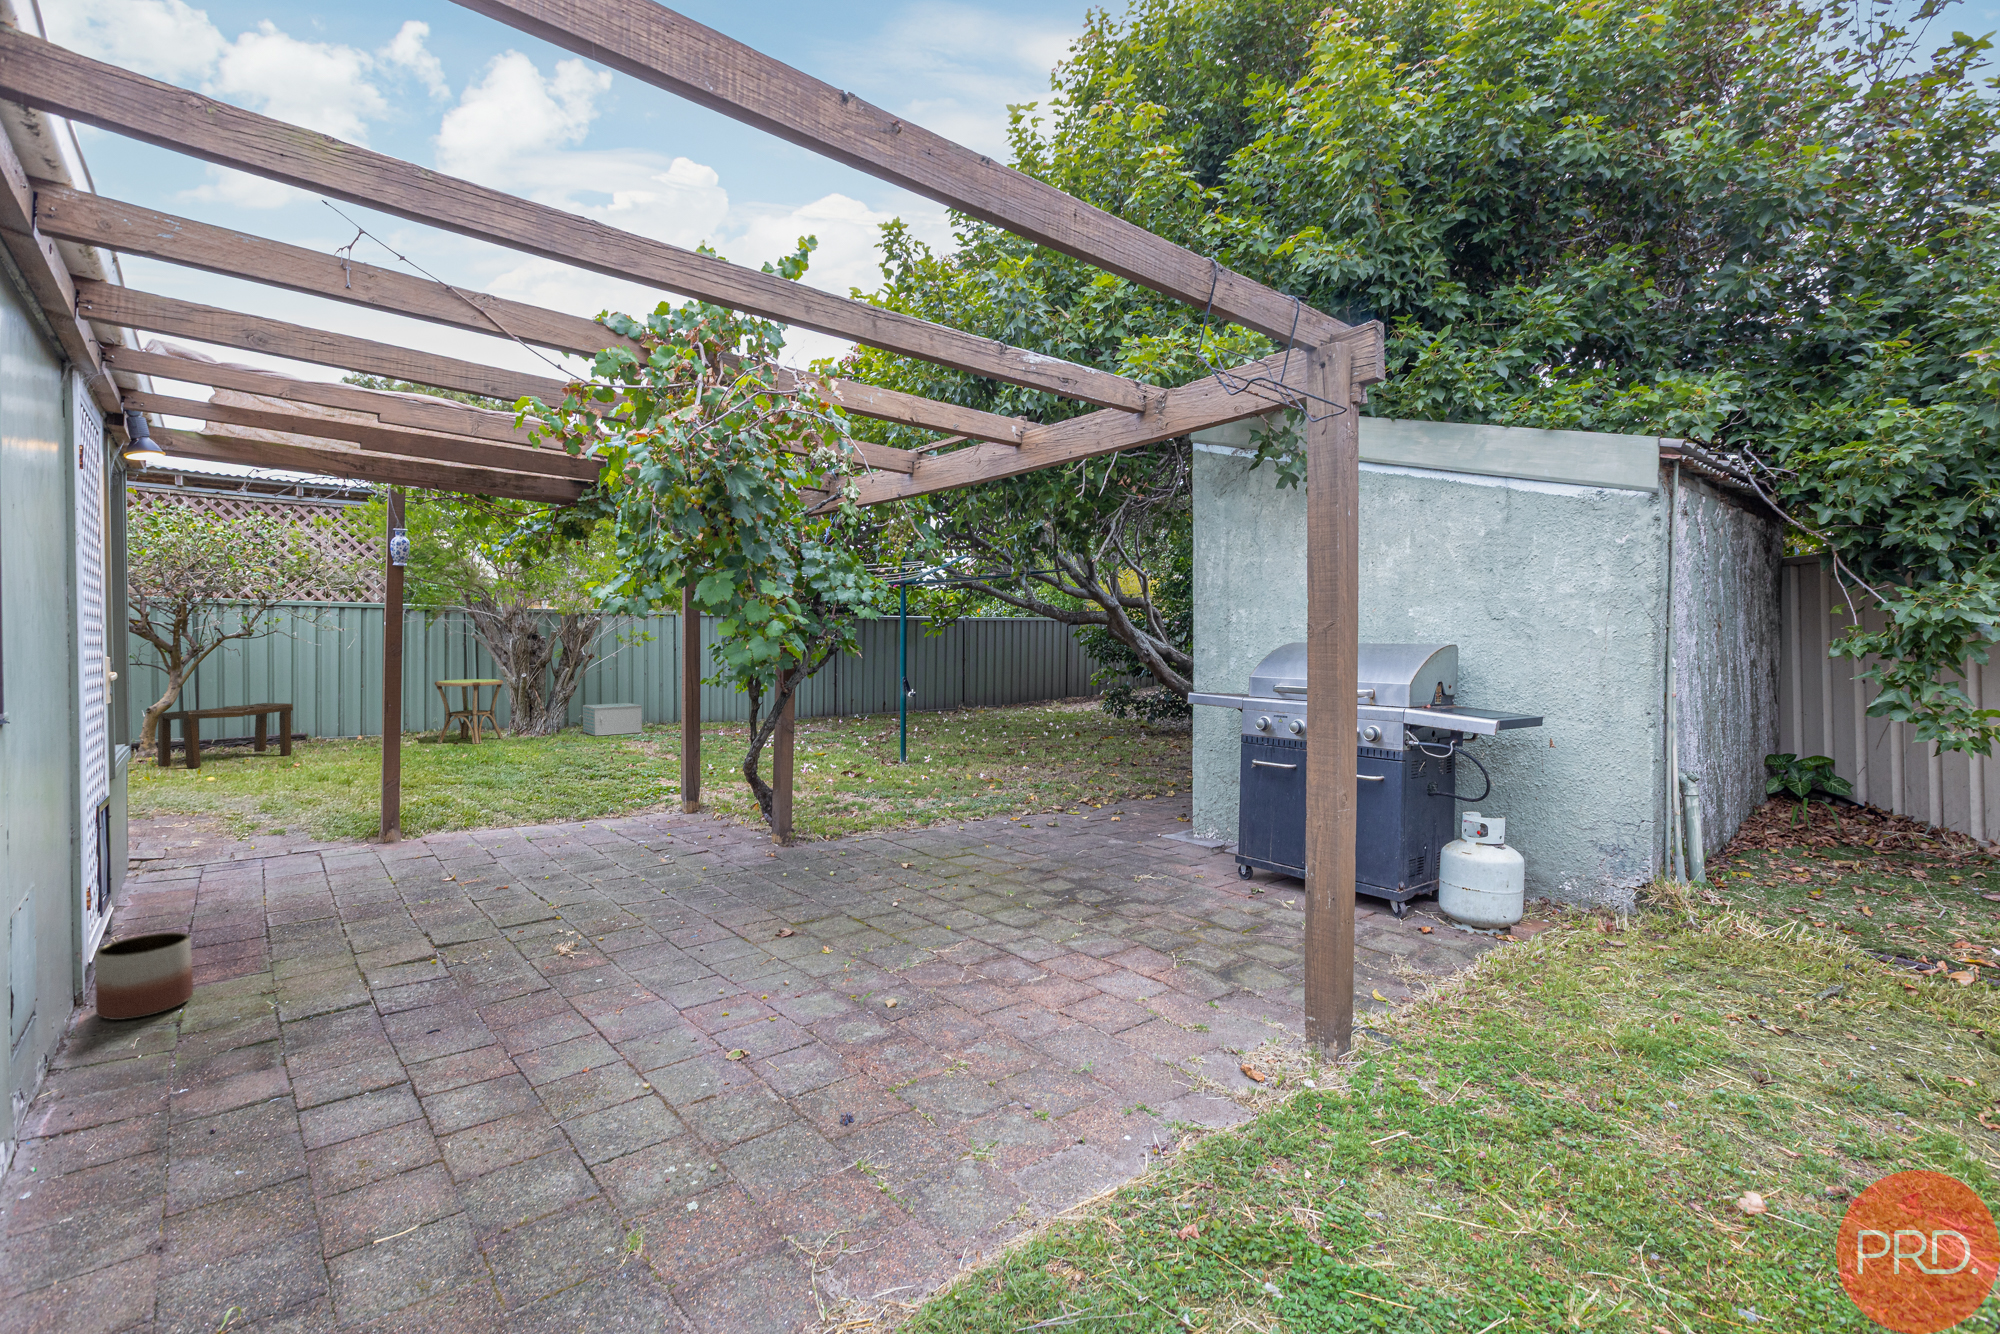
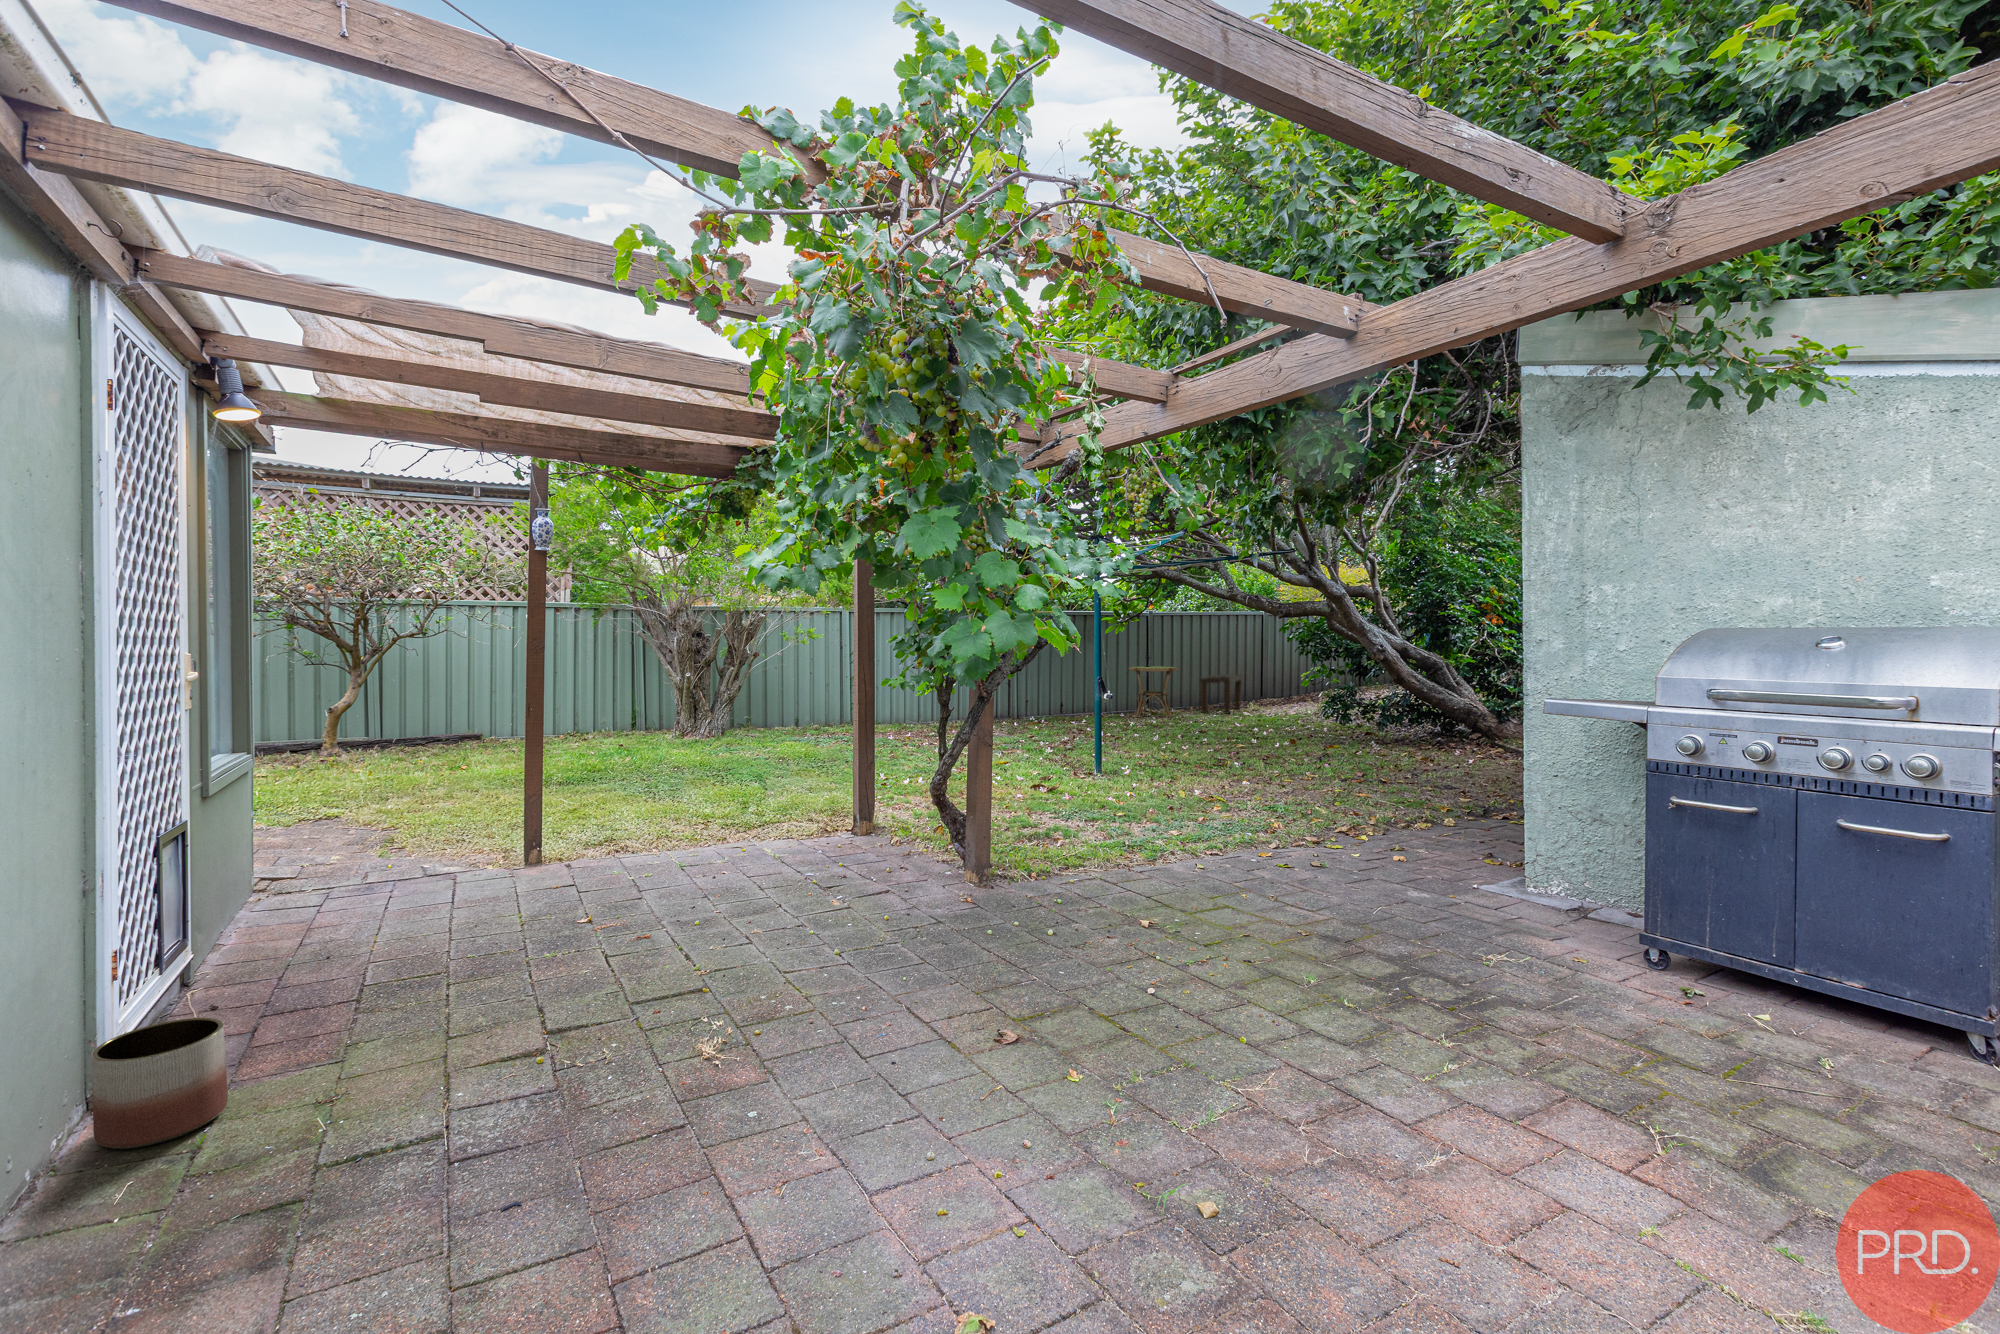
side table: present [435,679,503,744] -> present [1129,666,1178,718]
bench: present [158,703,293,768] -> present [1200,674,1243,714]
storage box: present [583,703,642,736] -> none [748,705,807,740]

